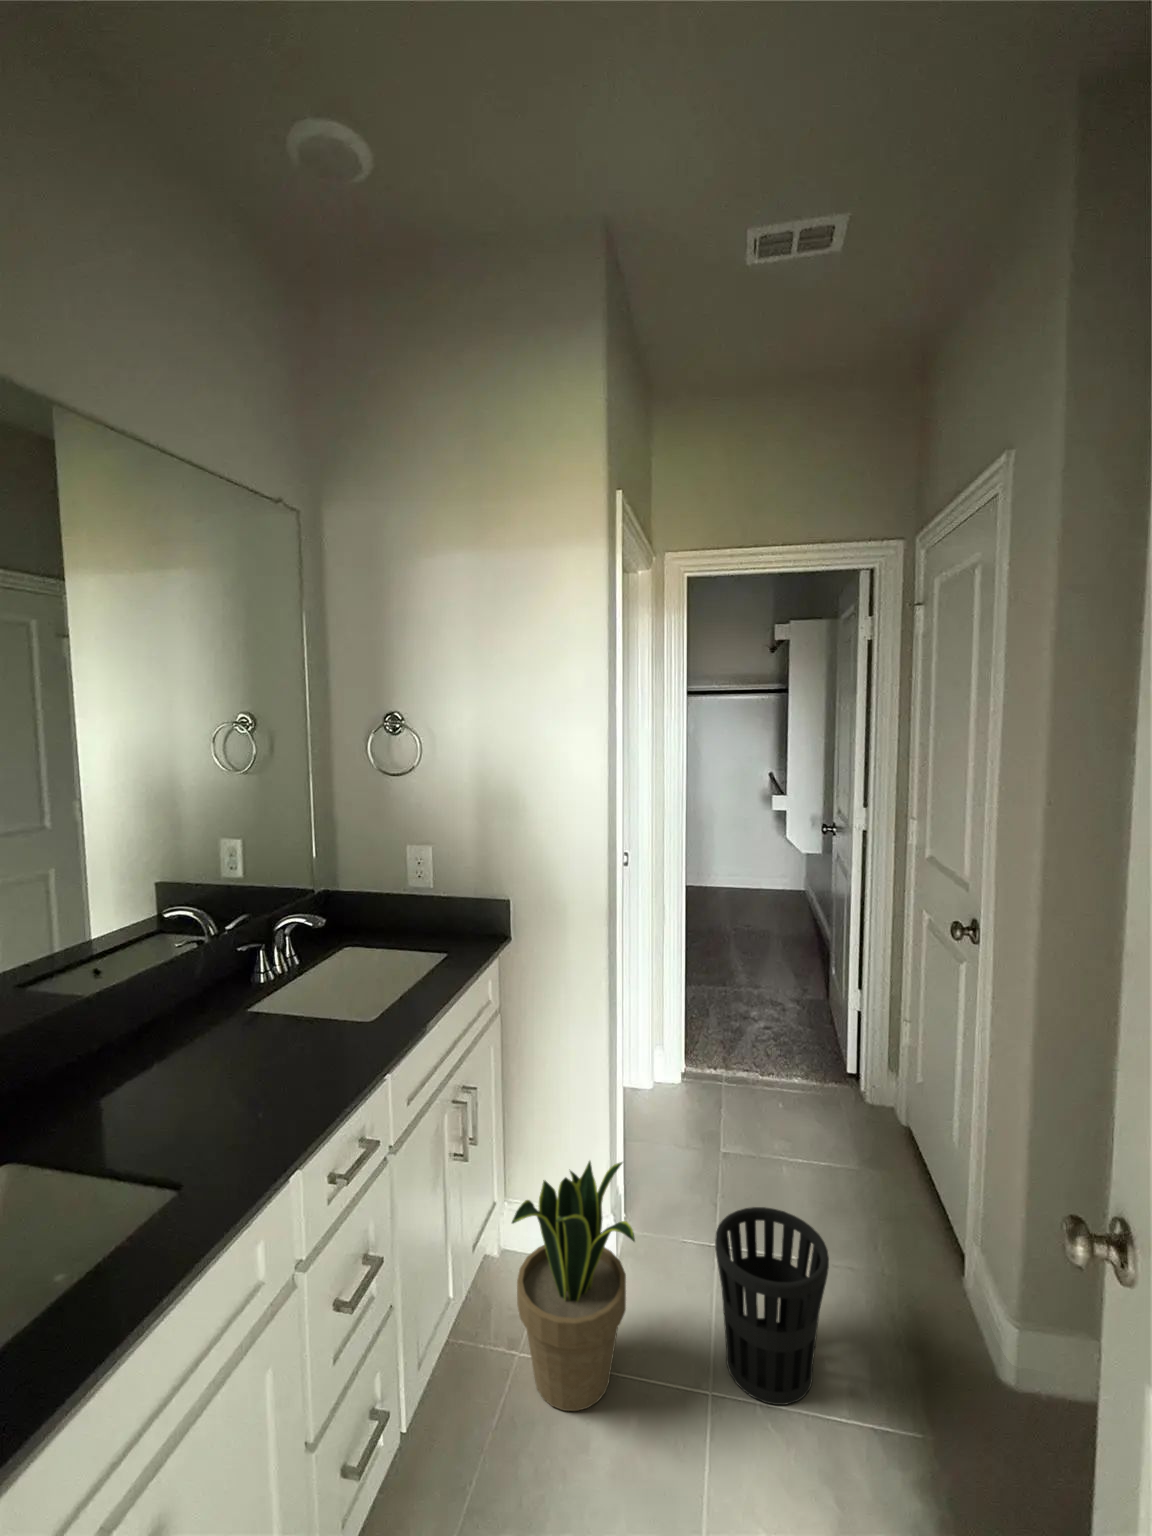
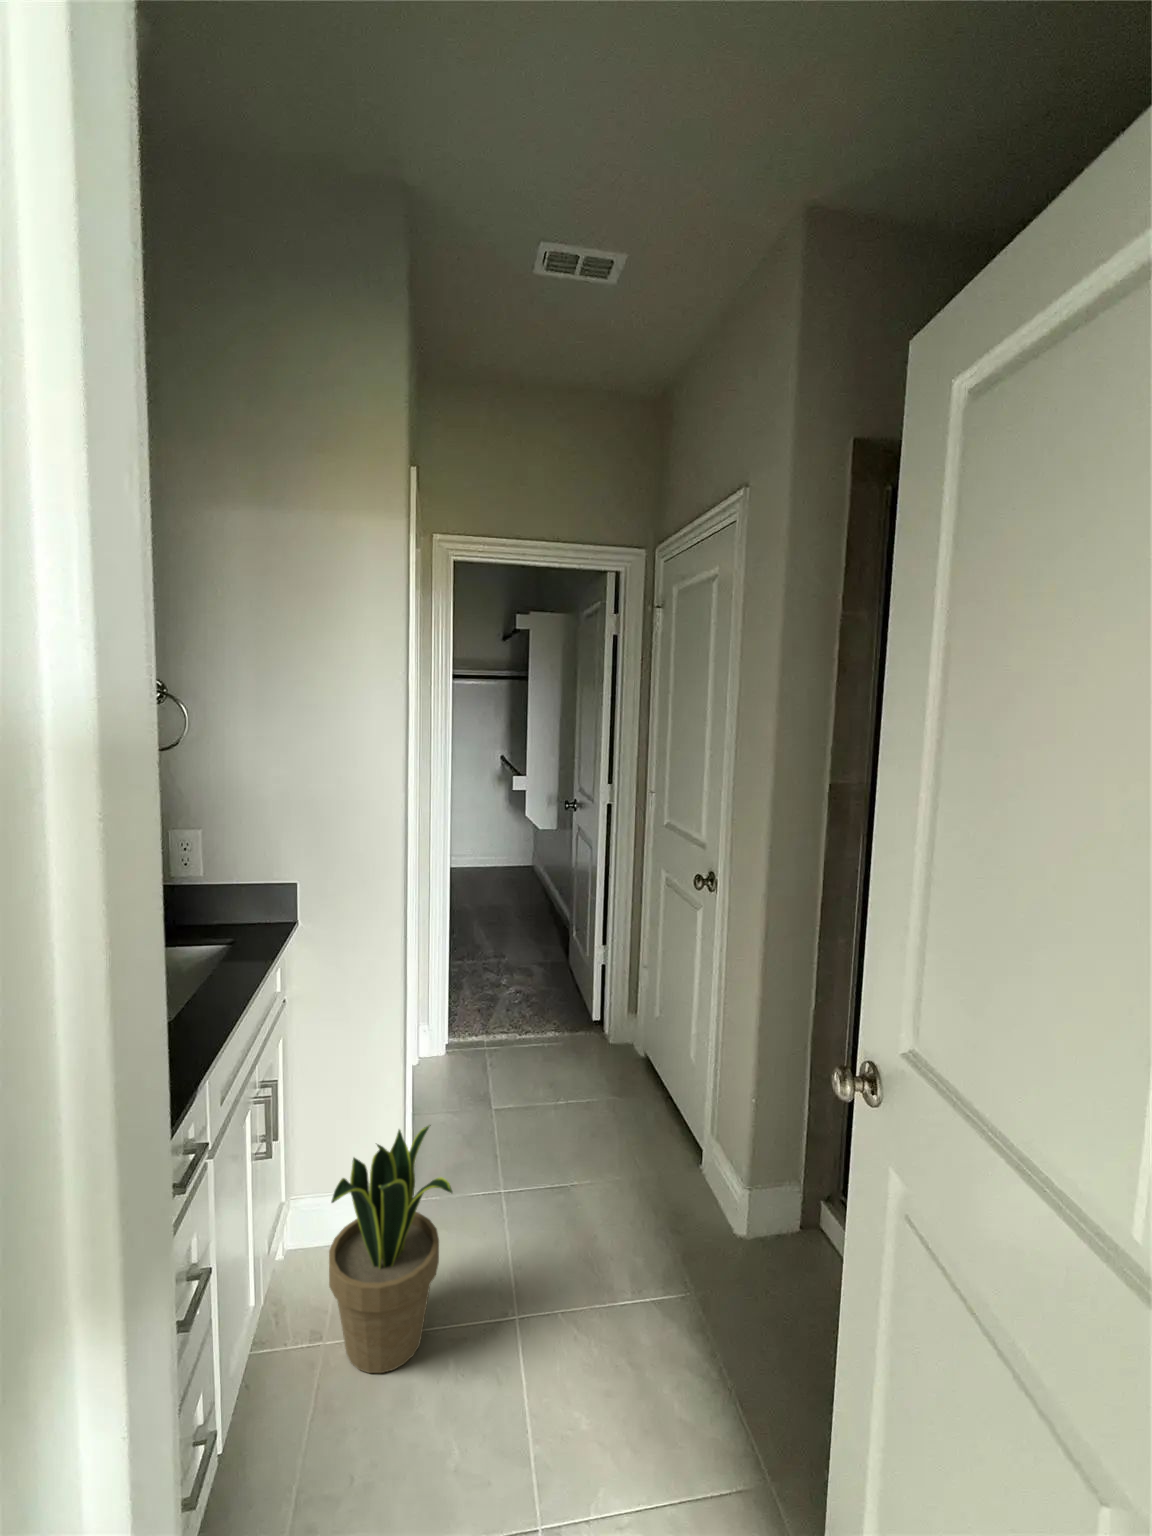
wastebasket: present [715,1207,829,1405] -> none [516,1141,614,1308]

